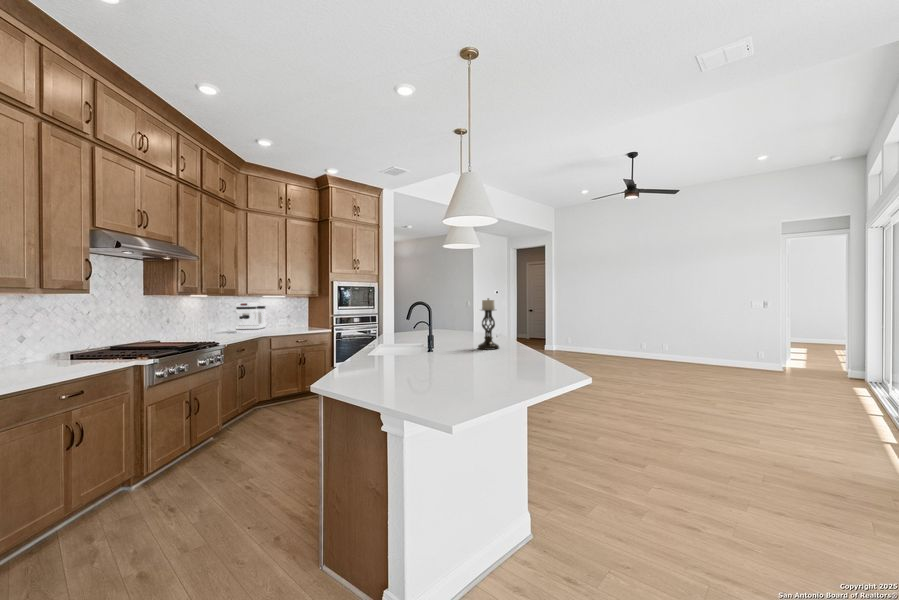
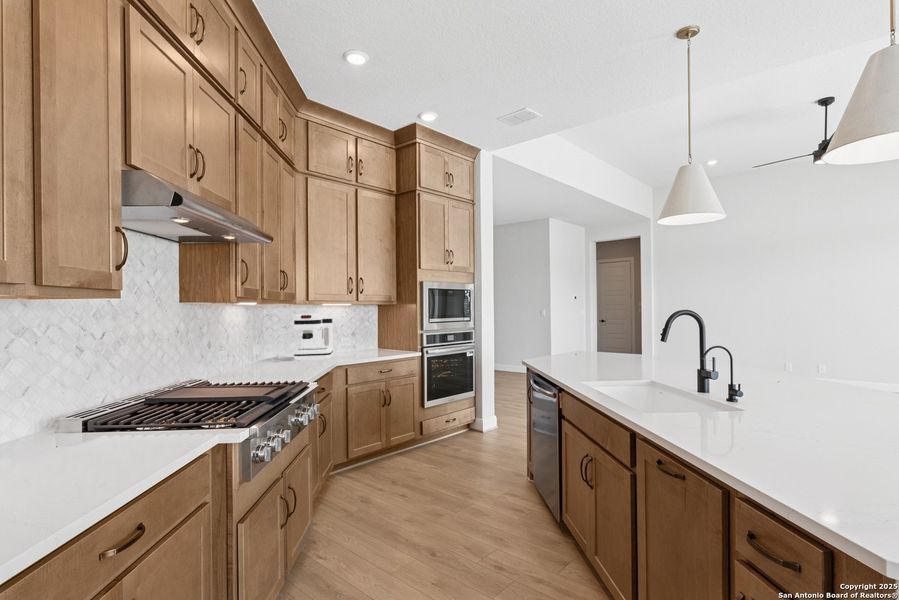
candle holder: present [478,298,499,350] -> none [813,299,864,395]

